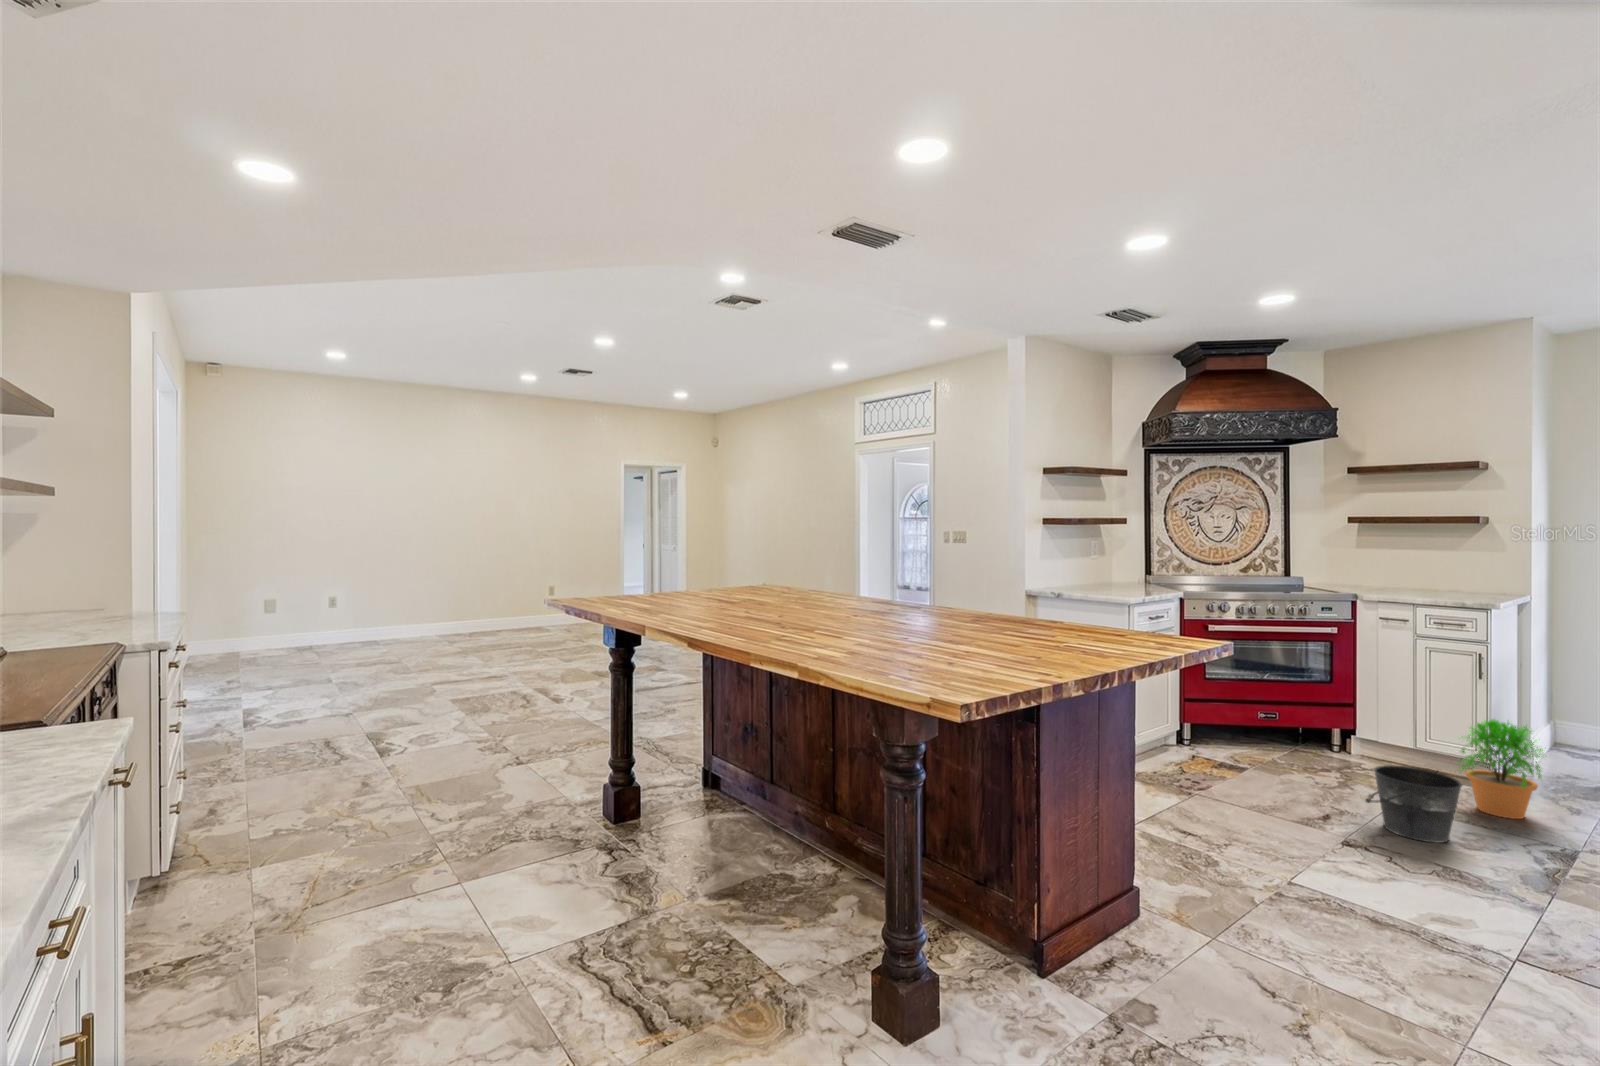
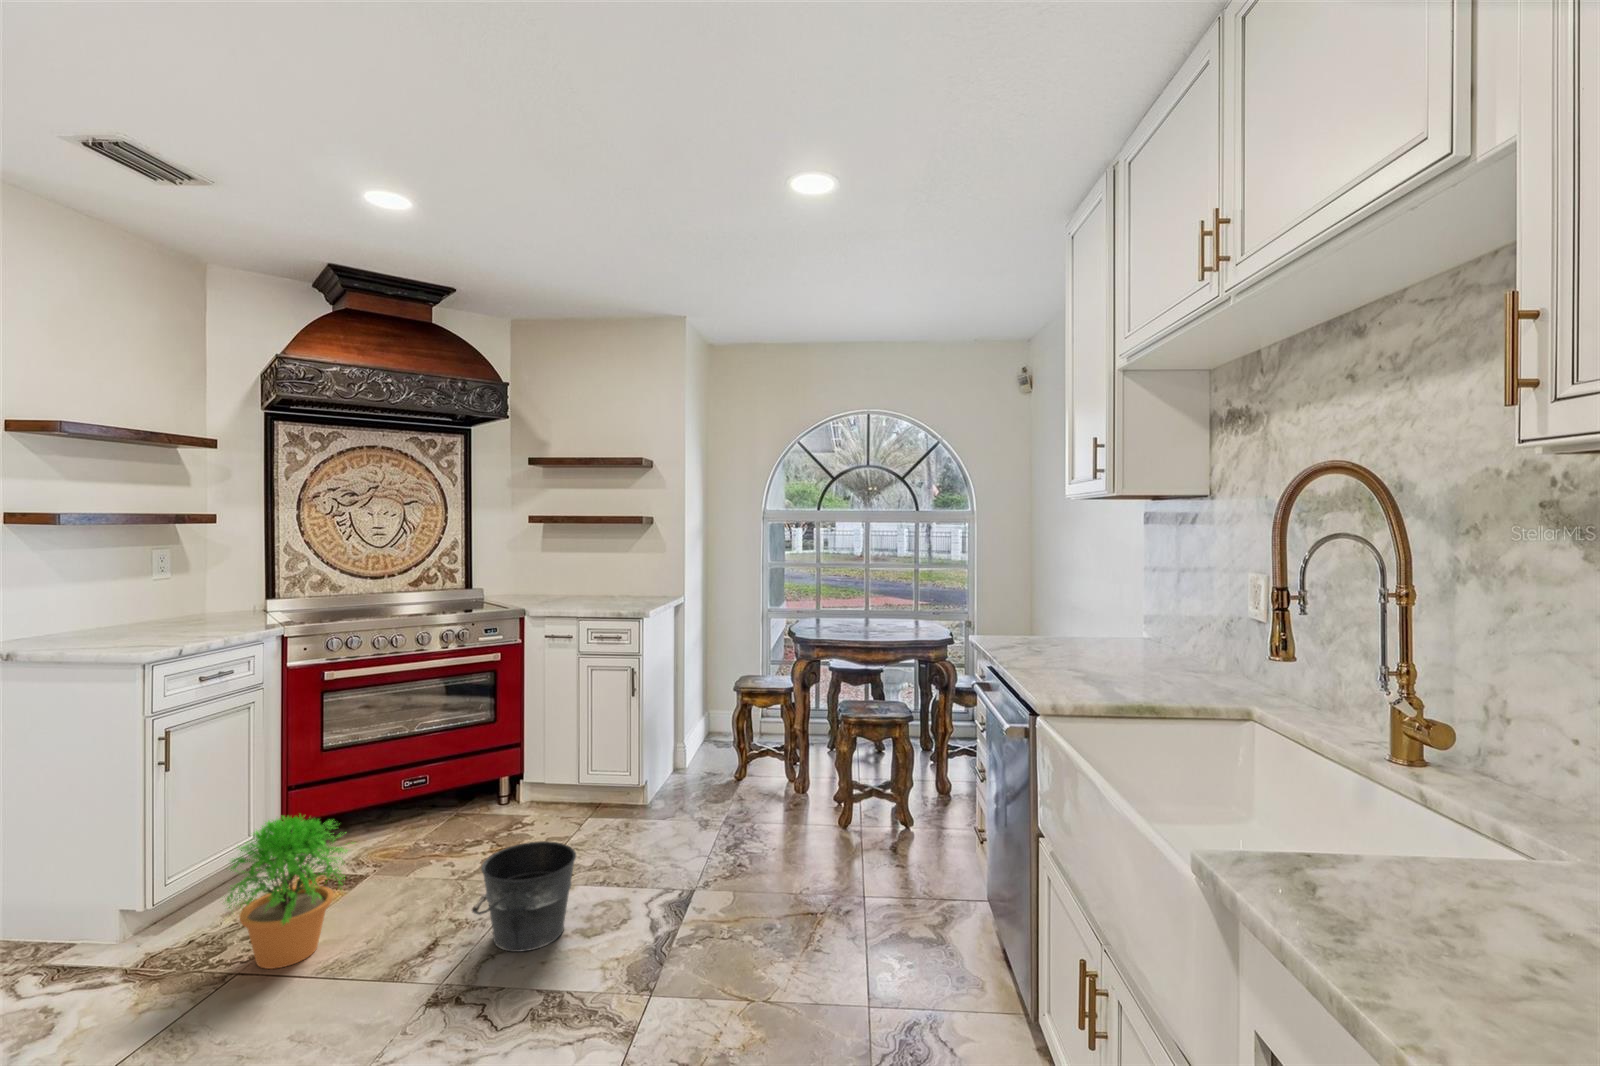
potted plant: present [1459,719,1543,819] -> present [225,815,349,969]

